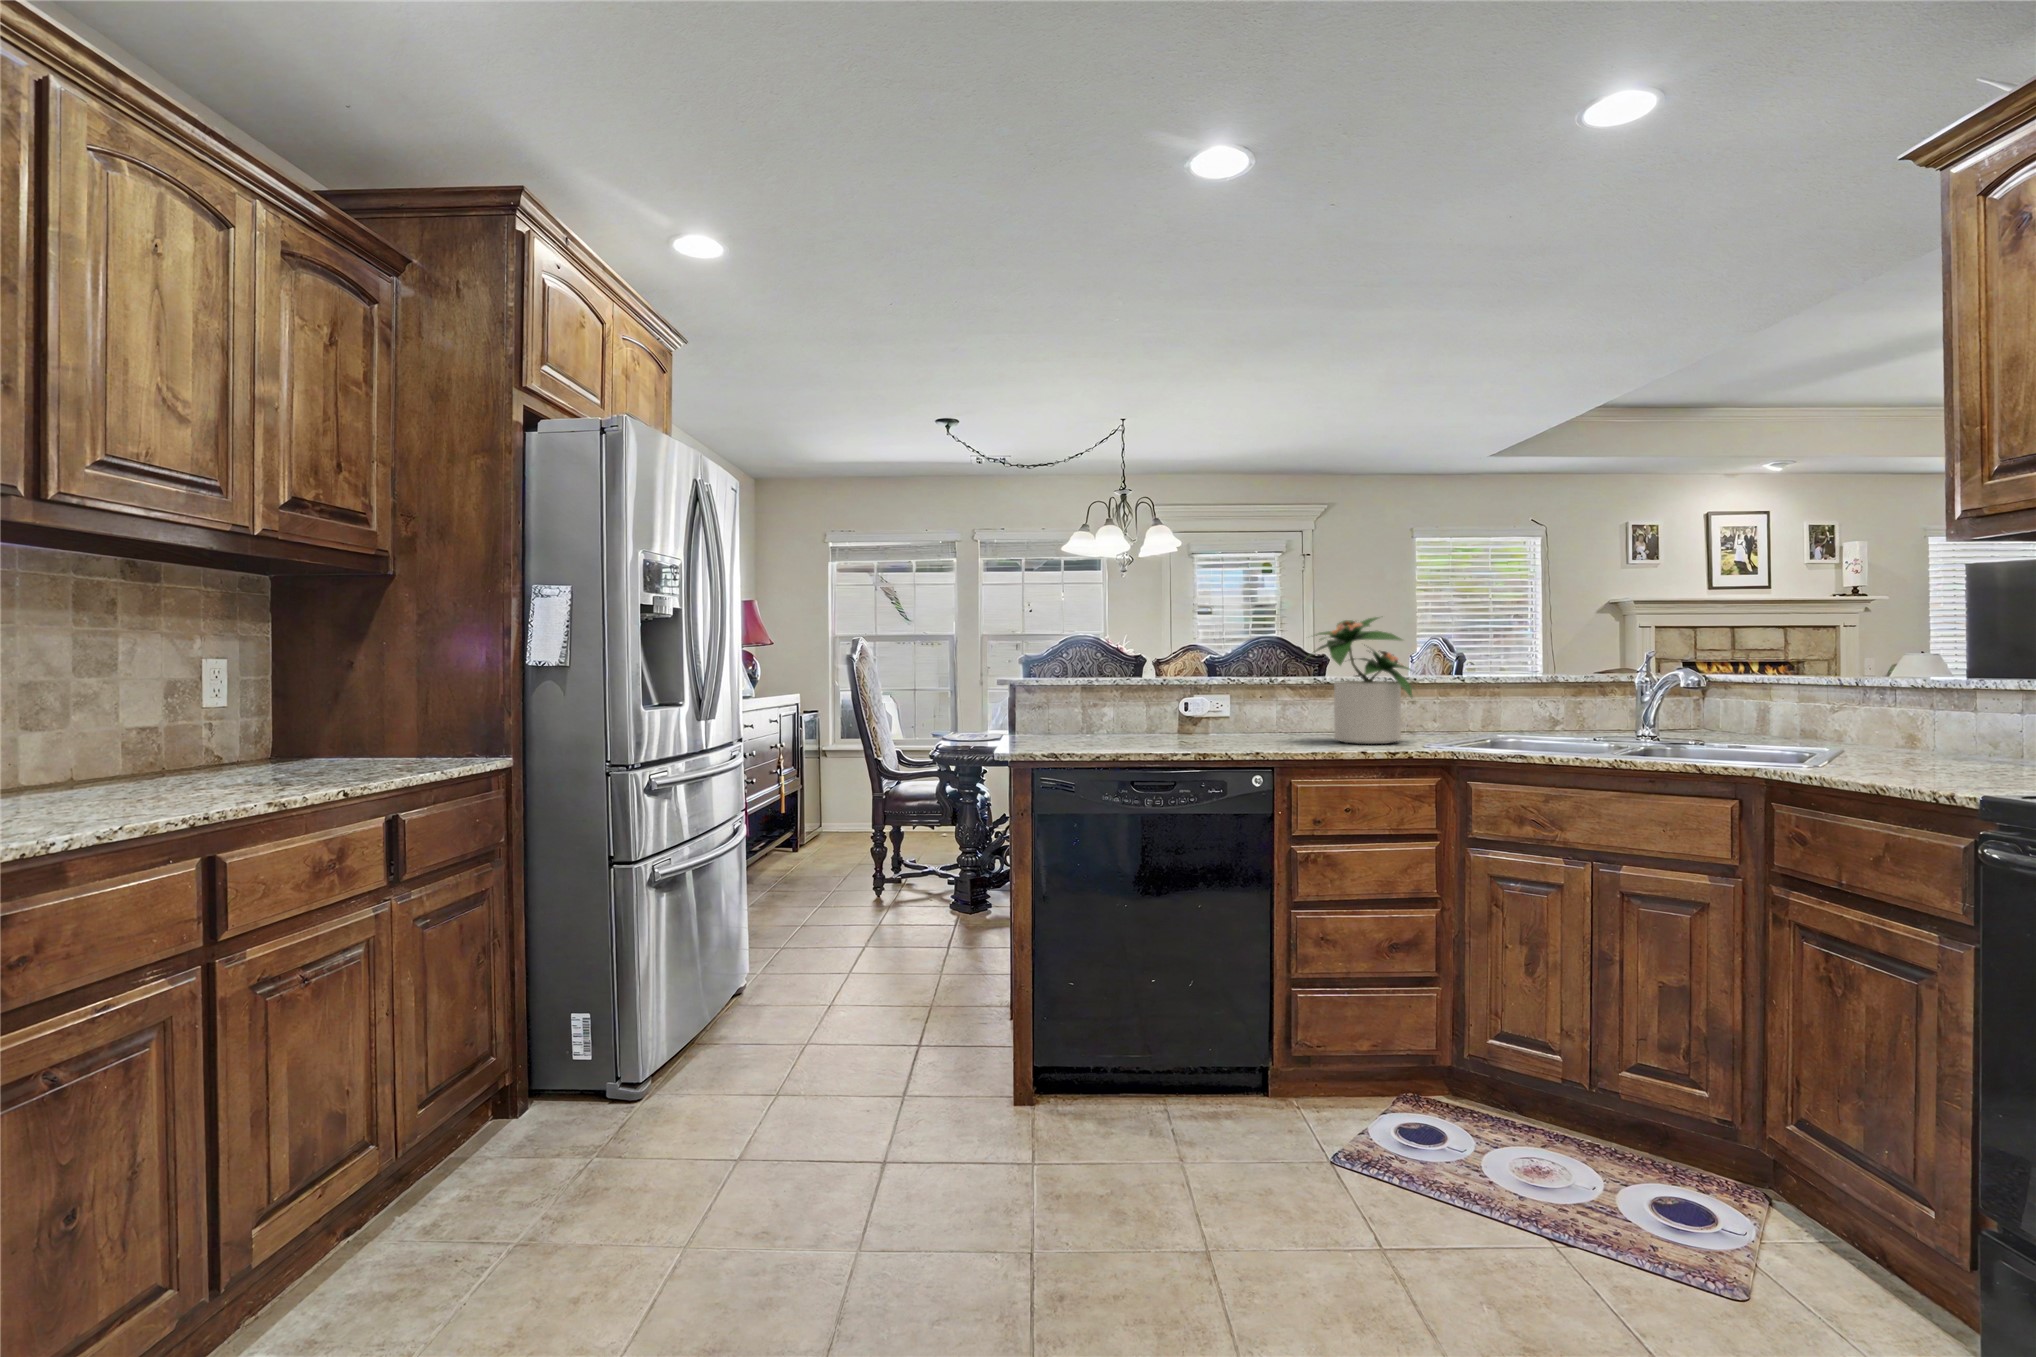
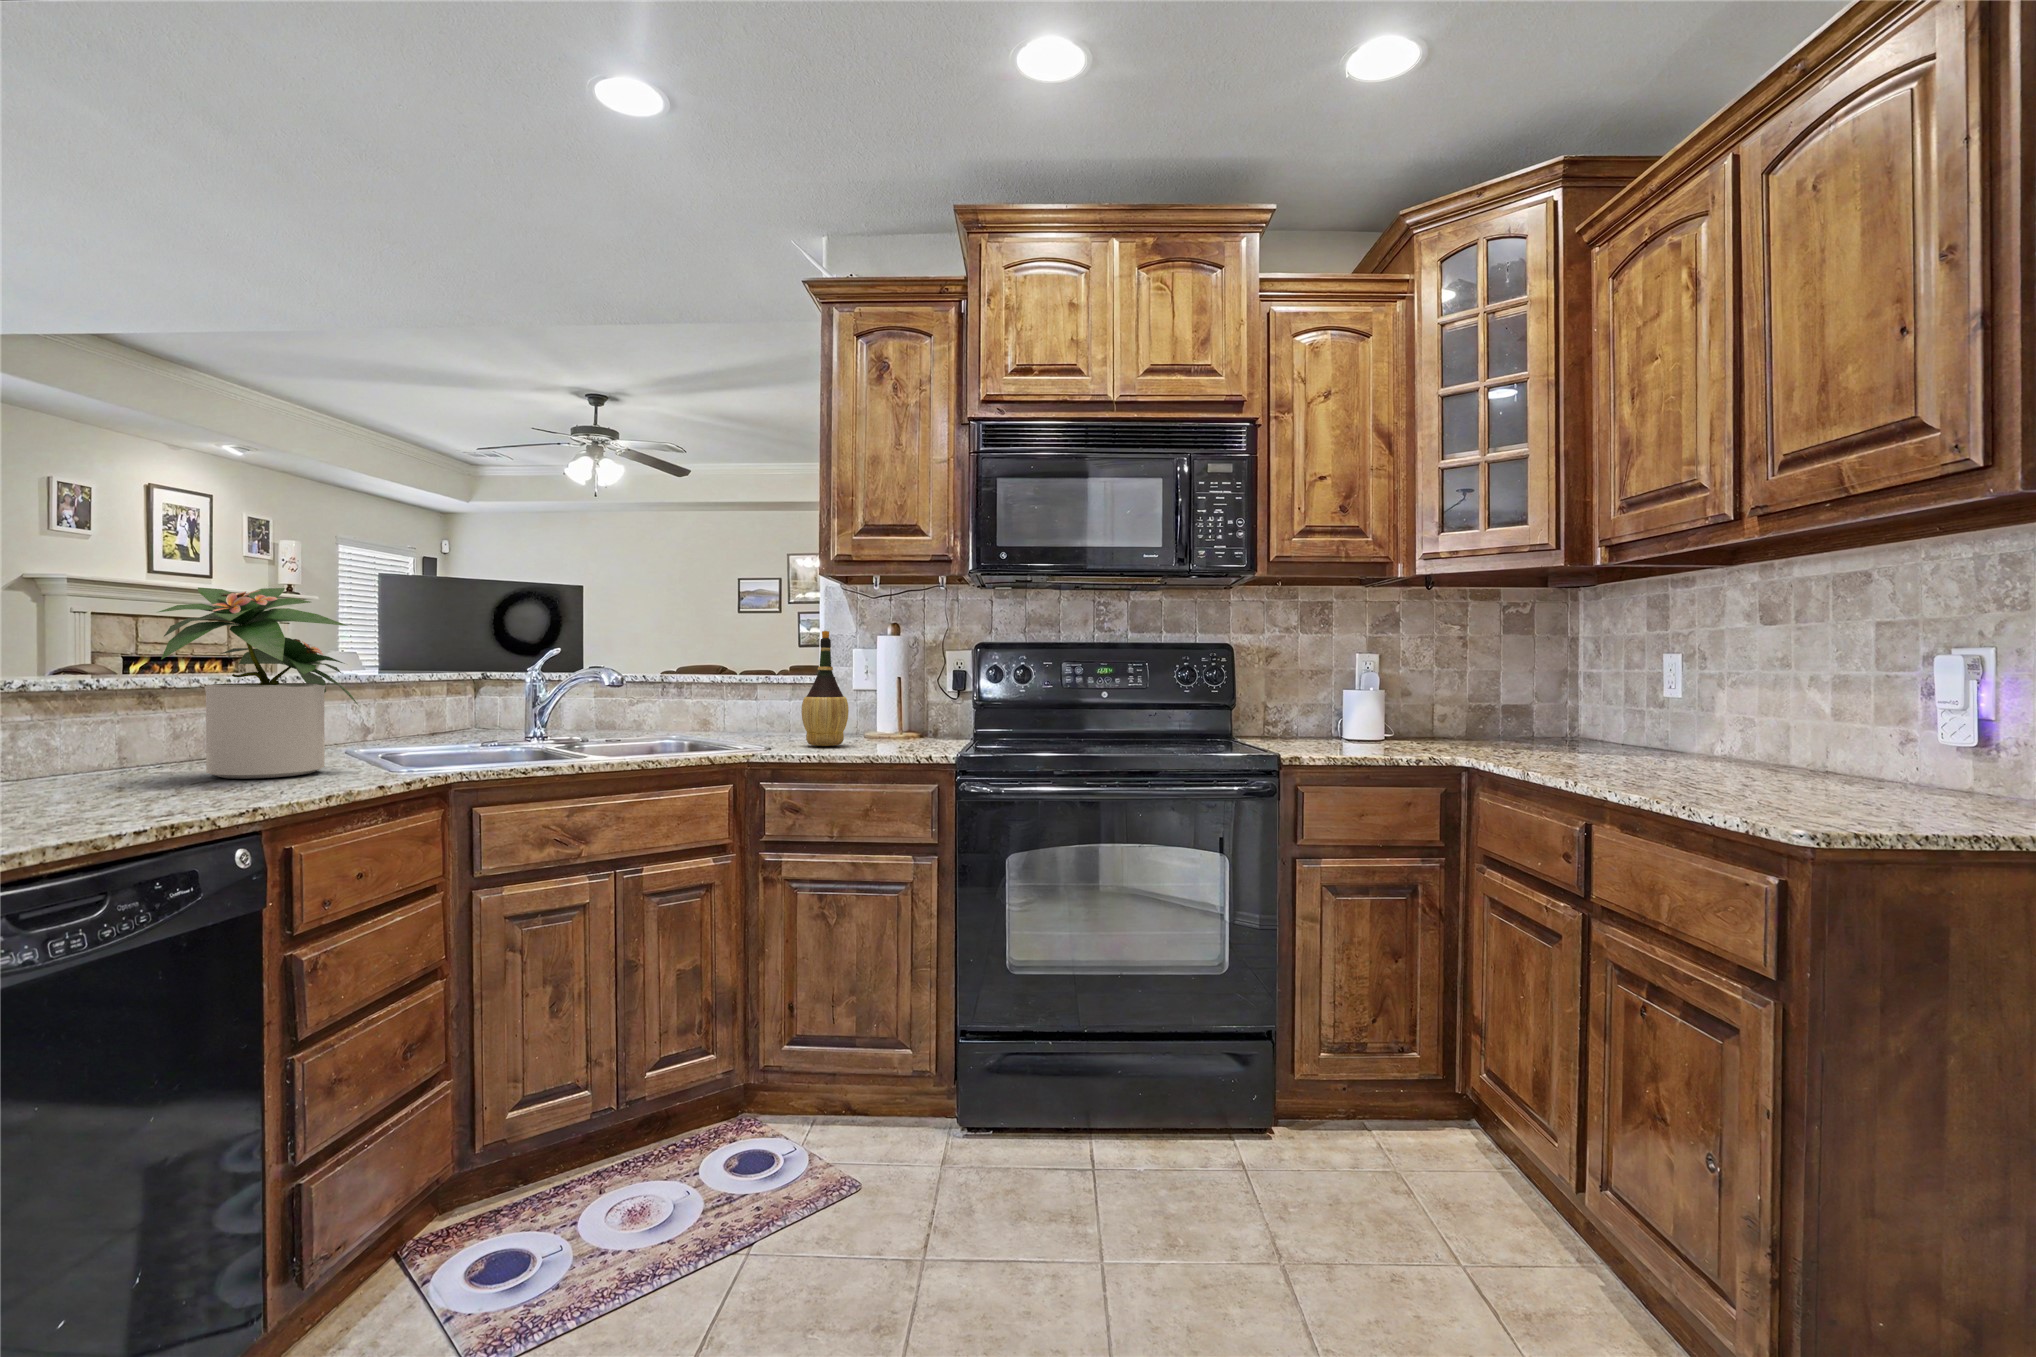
wine bottle: none [1888,619,1972,774] -> present [801,631,849,746]

